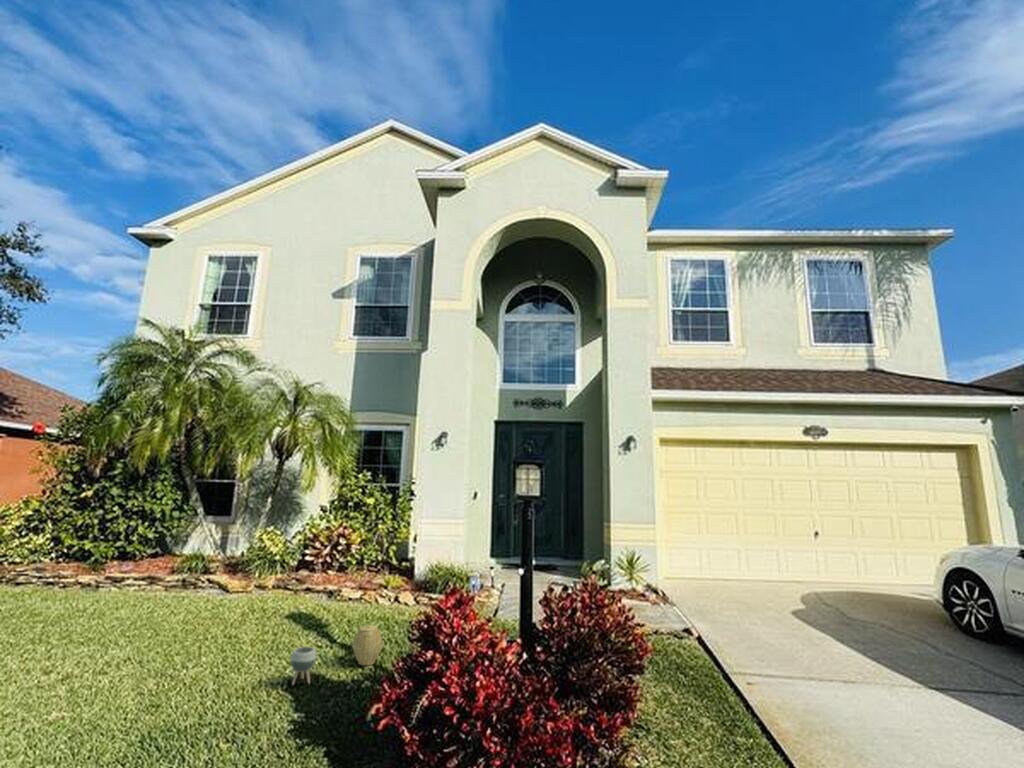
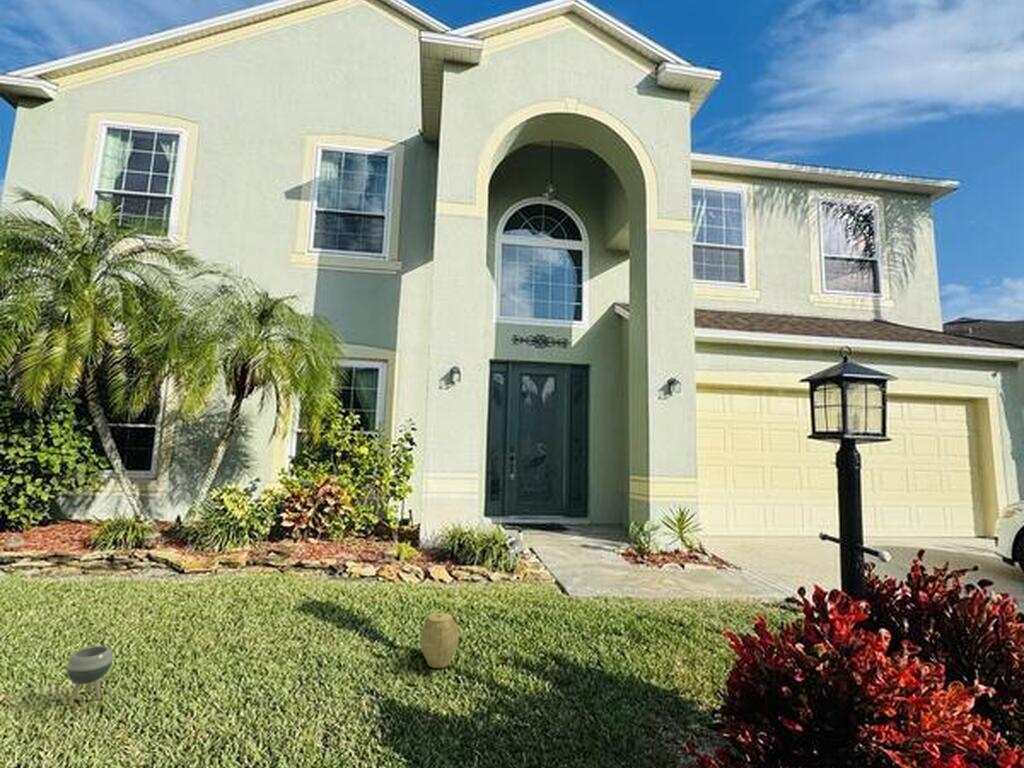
planter: present [291,647,317,684] -> present [67,646,113,704]

